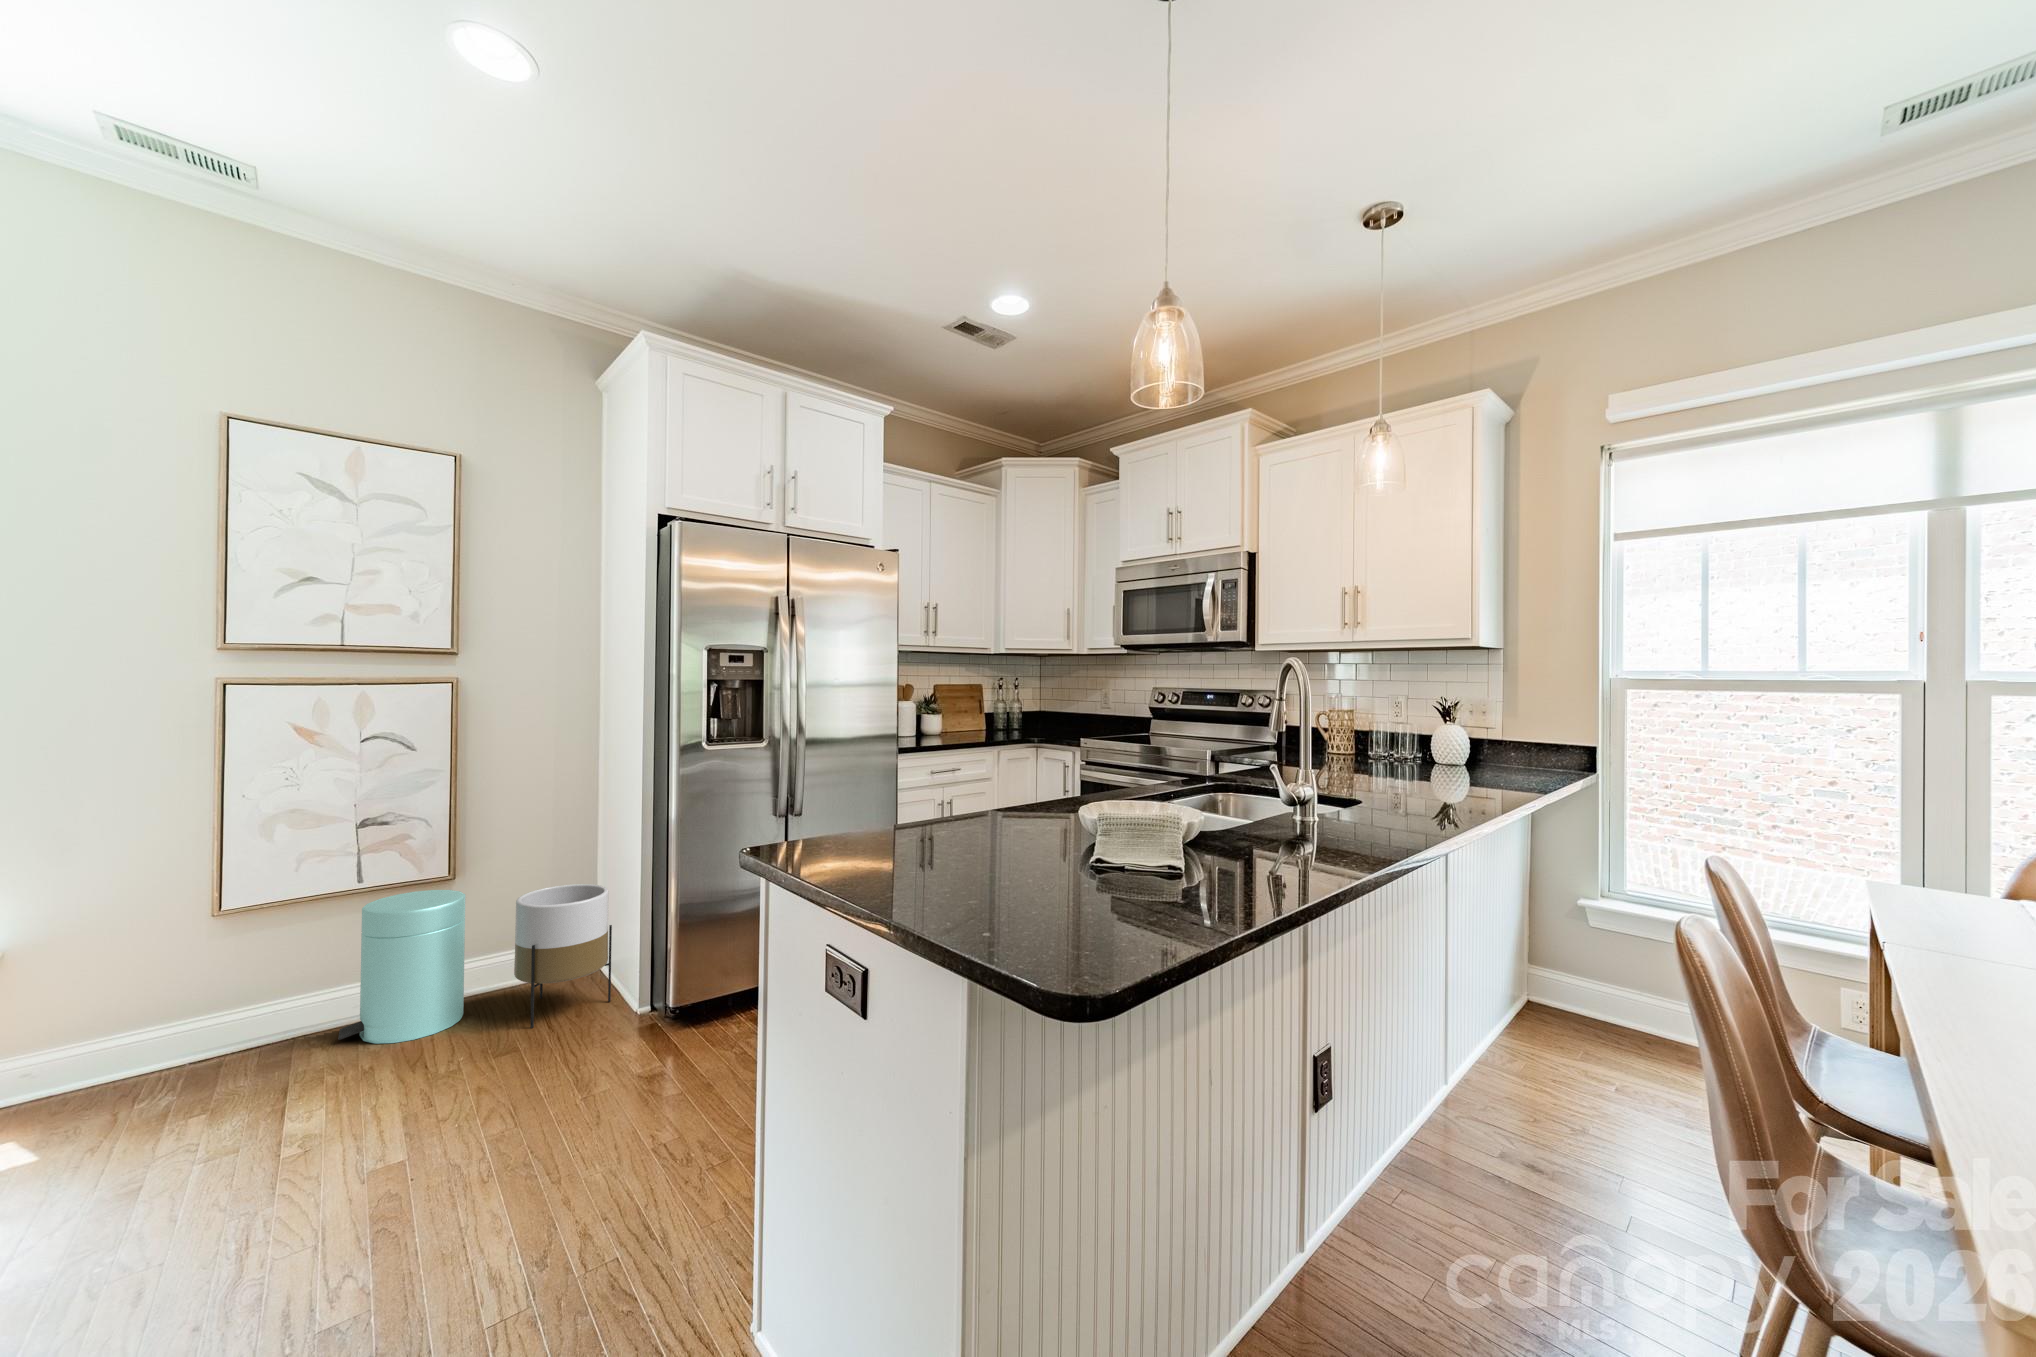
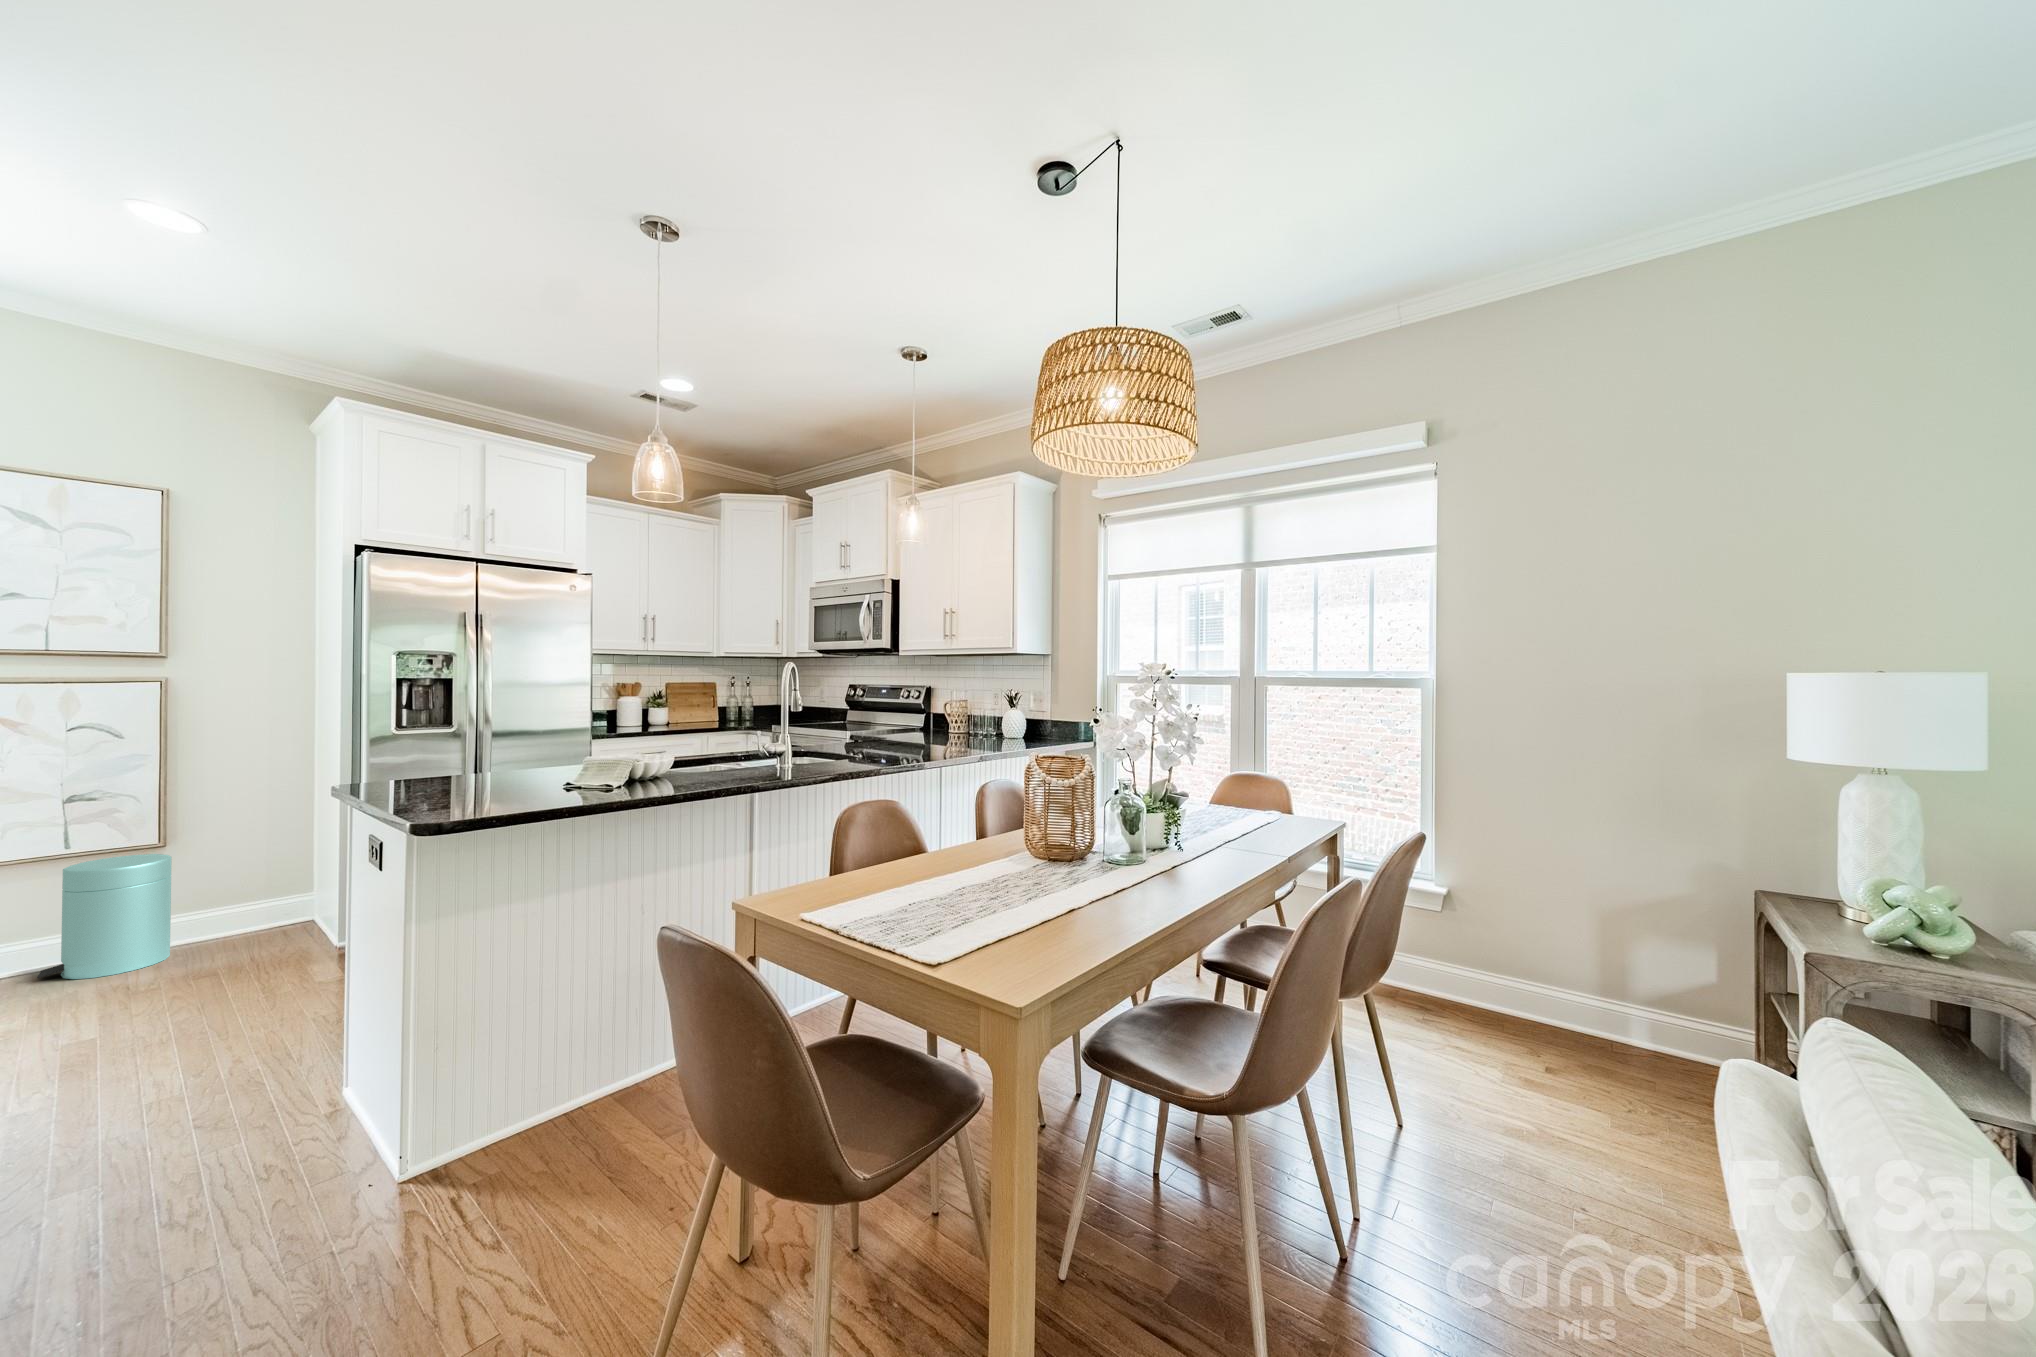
planter: present [514,884,612,1028] -> none [218,847,317,961]

